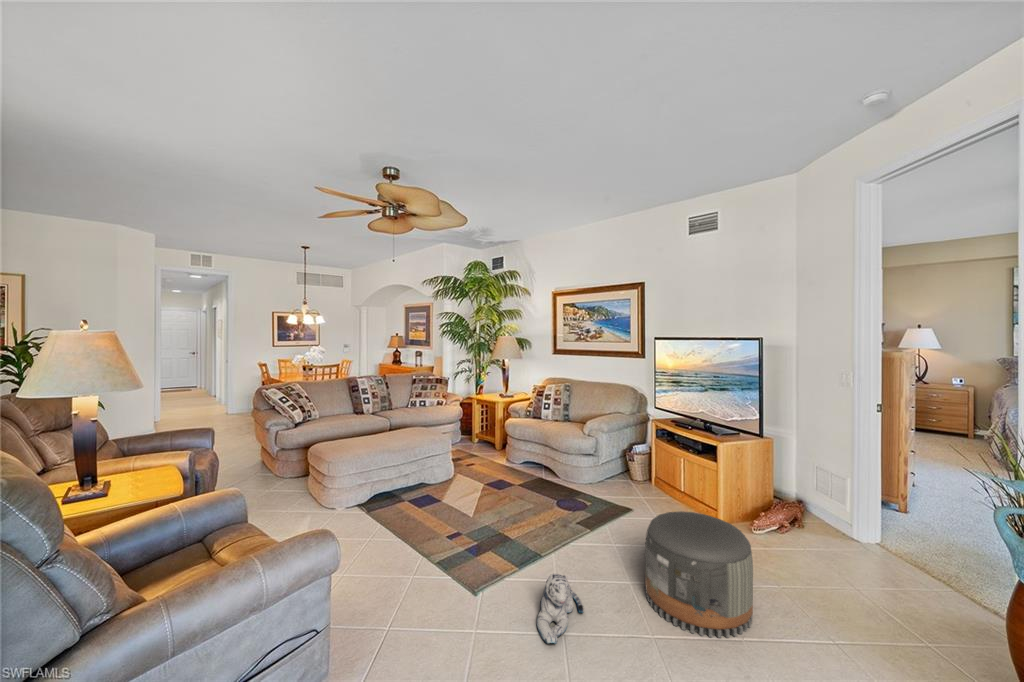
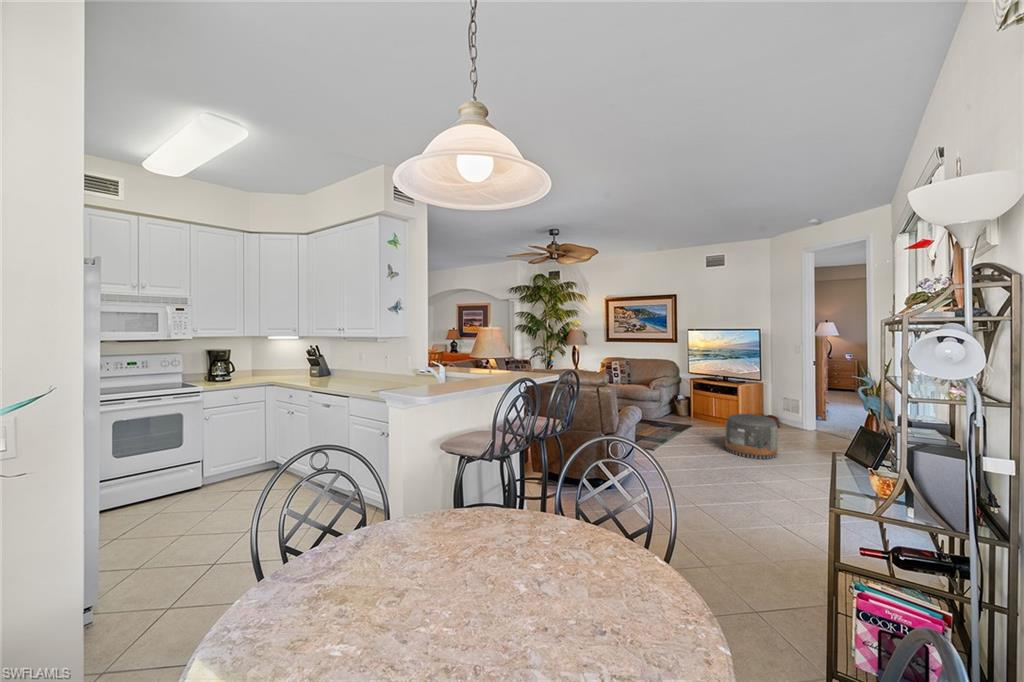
plush toy: present [537,574,583,644] -> none [685,439,708,465]

